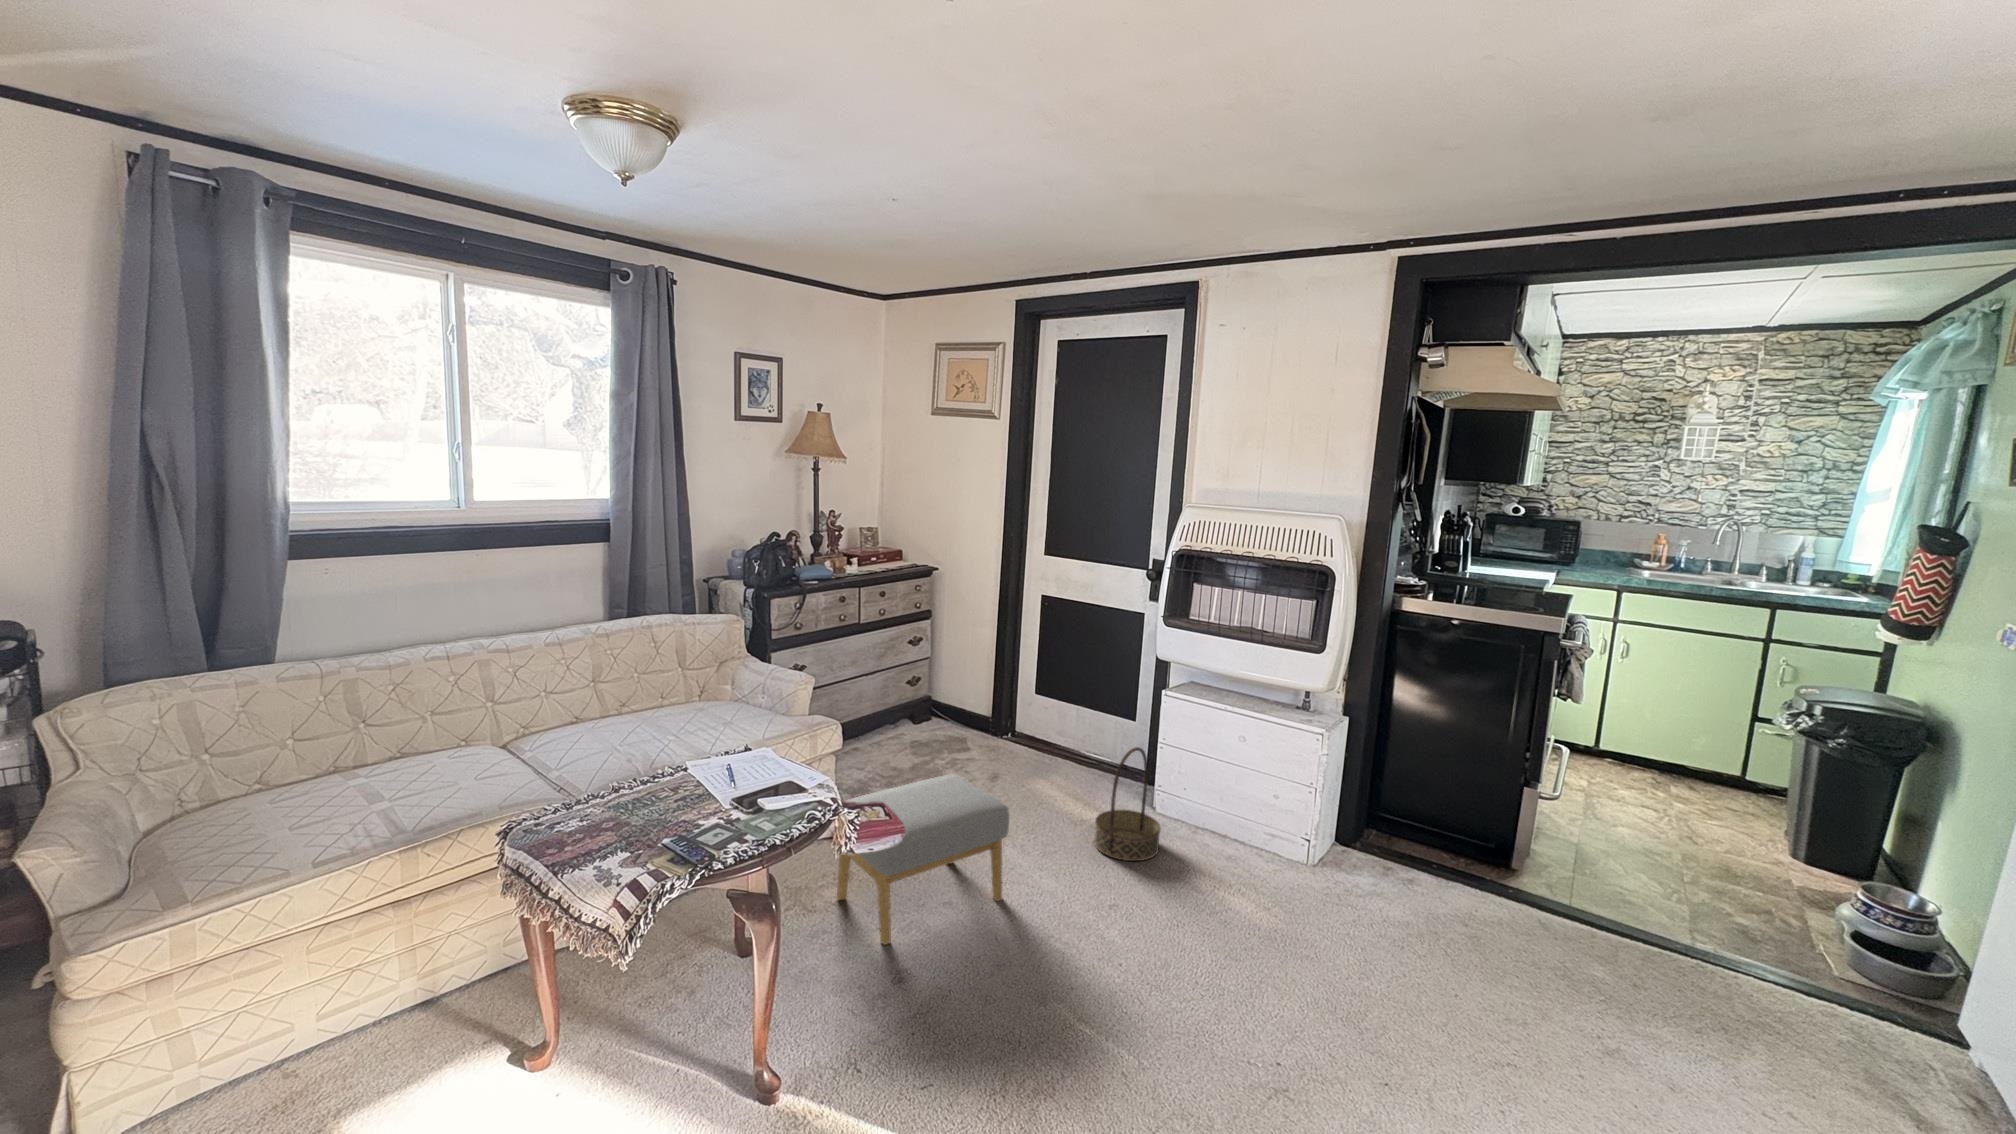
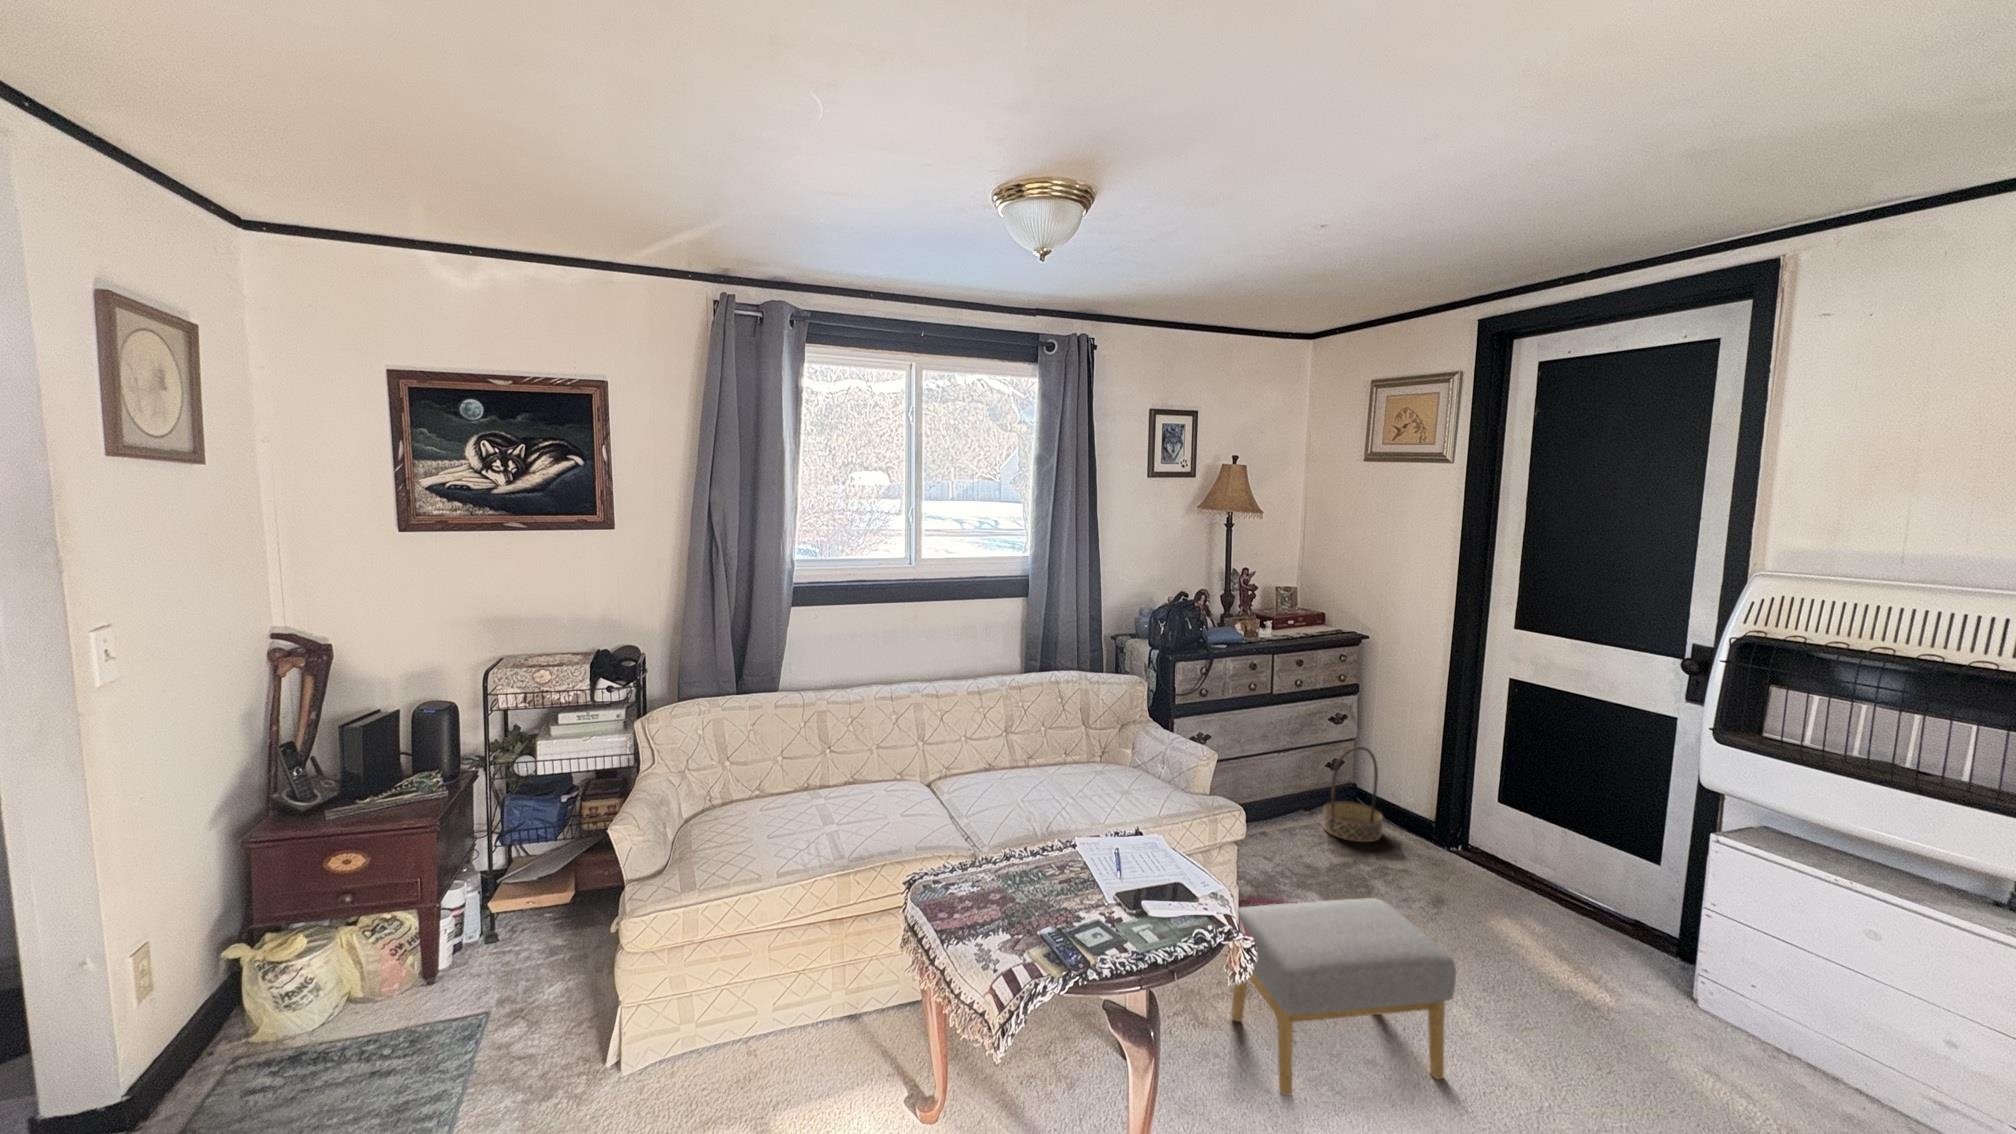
basket: present [1094,747,1161,861] -> present [1322,746,1384,842]

